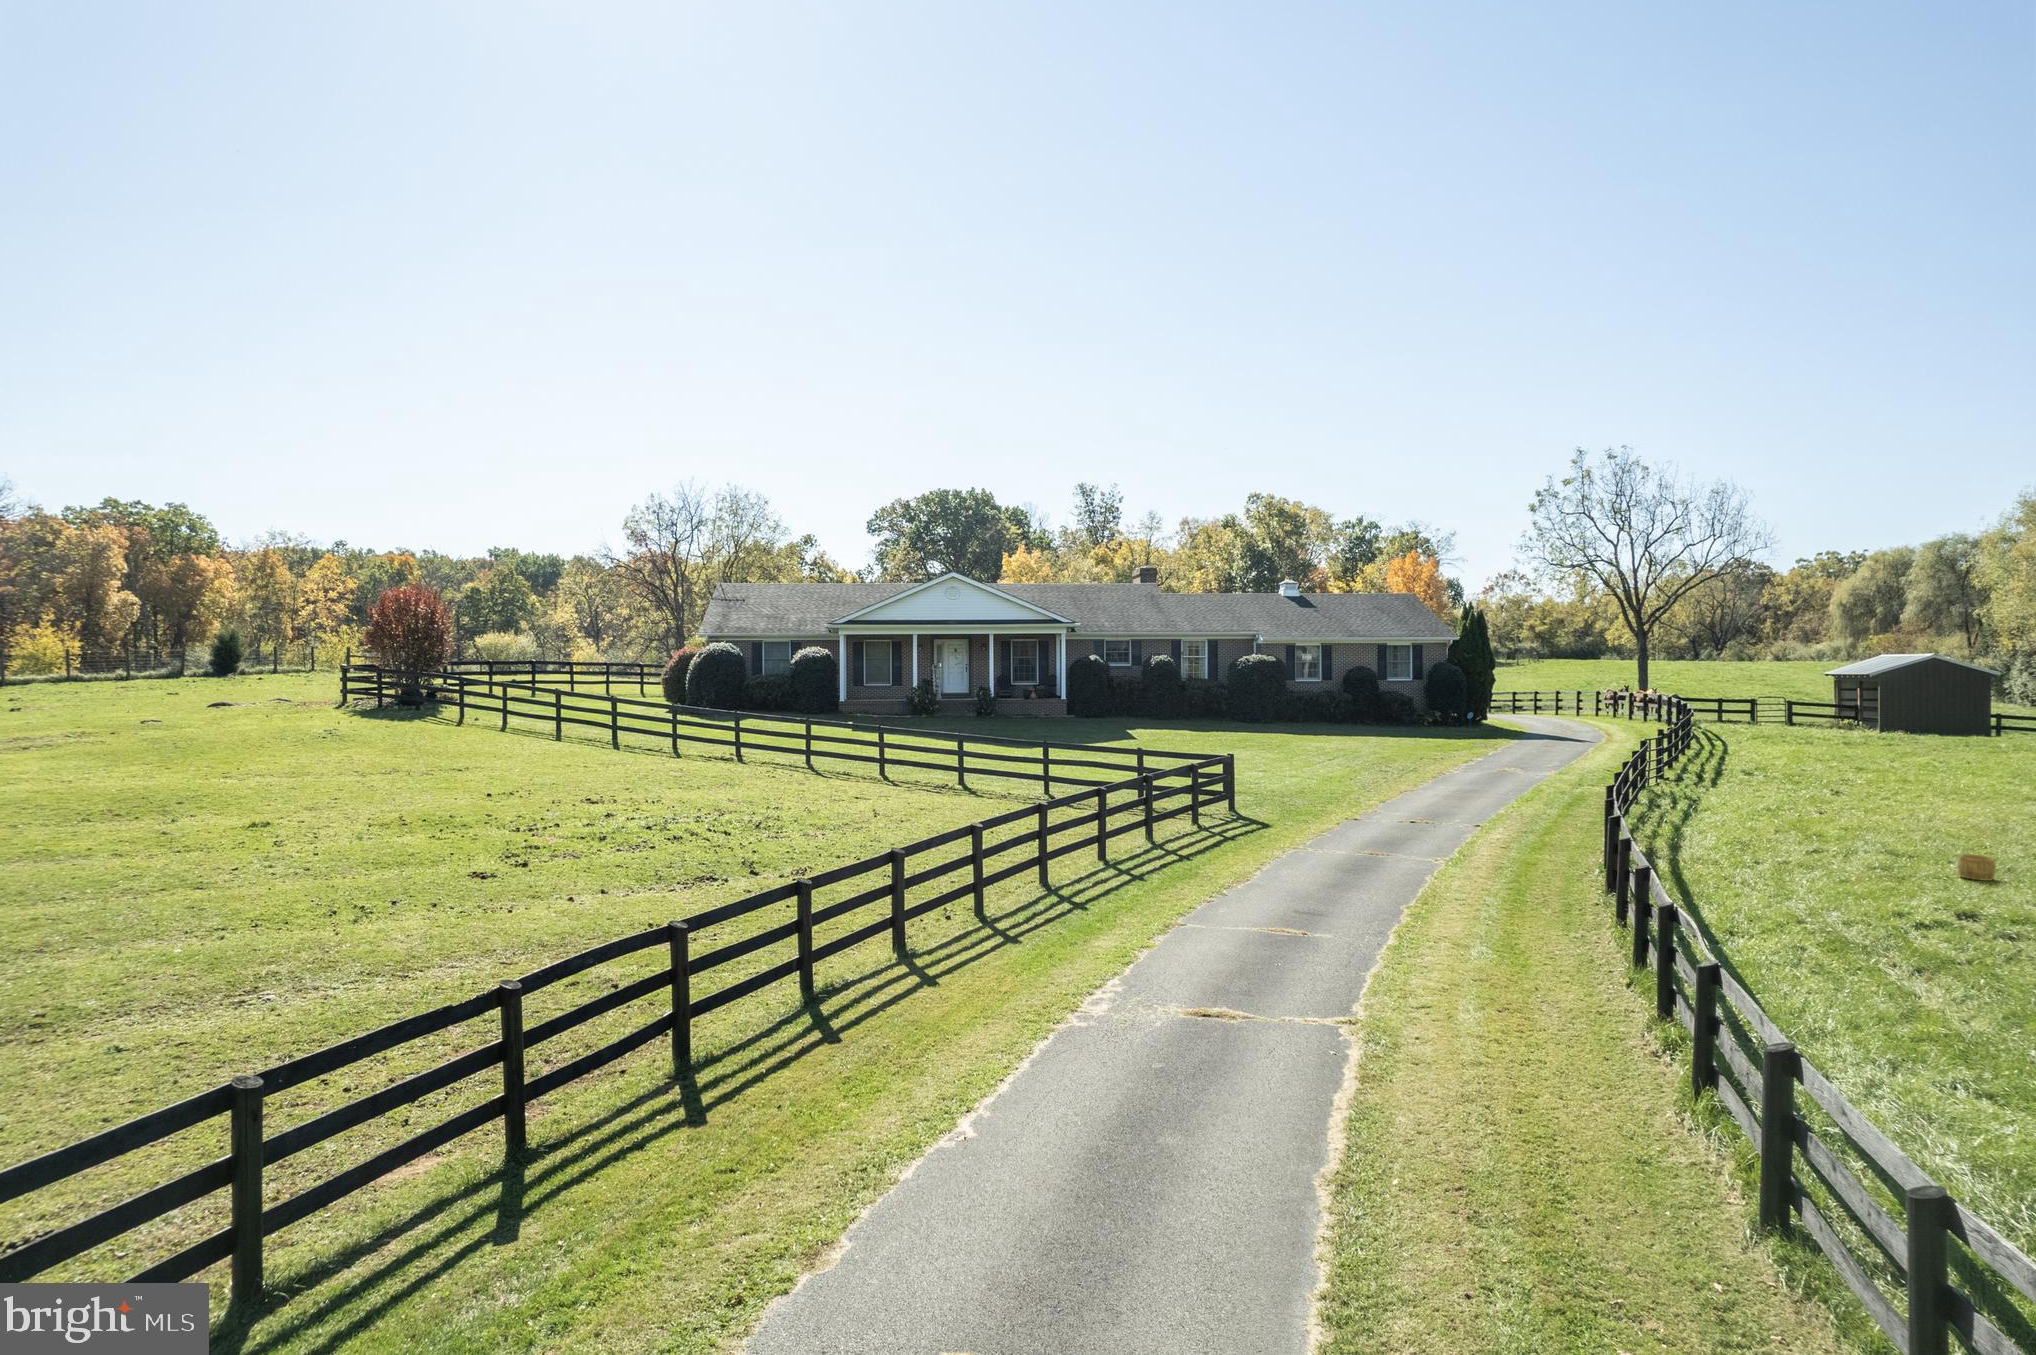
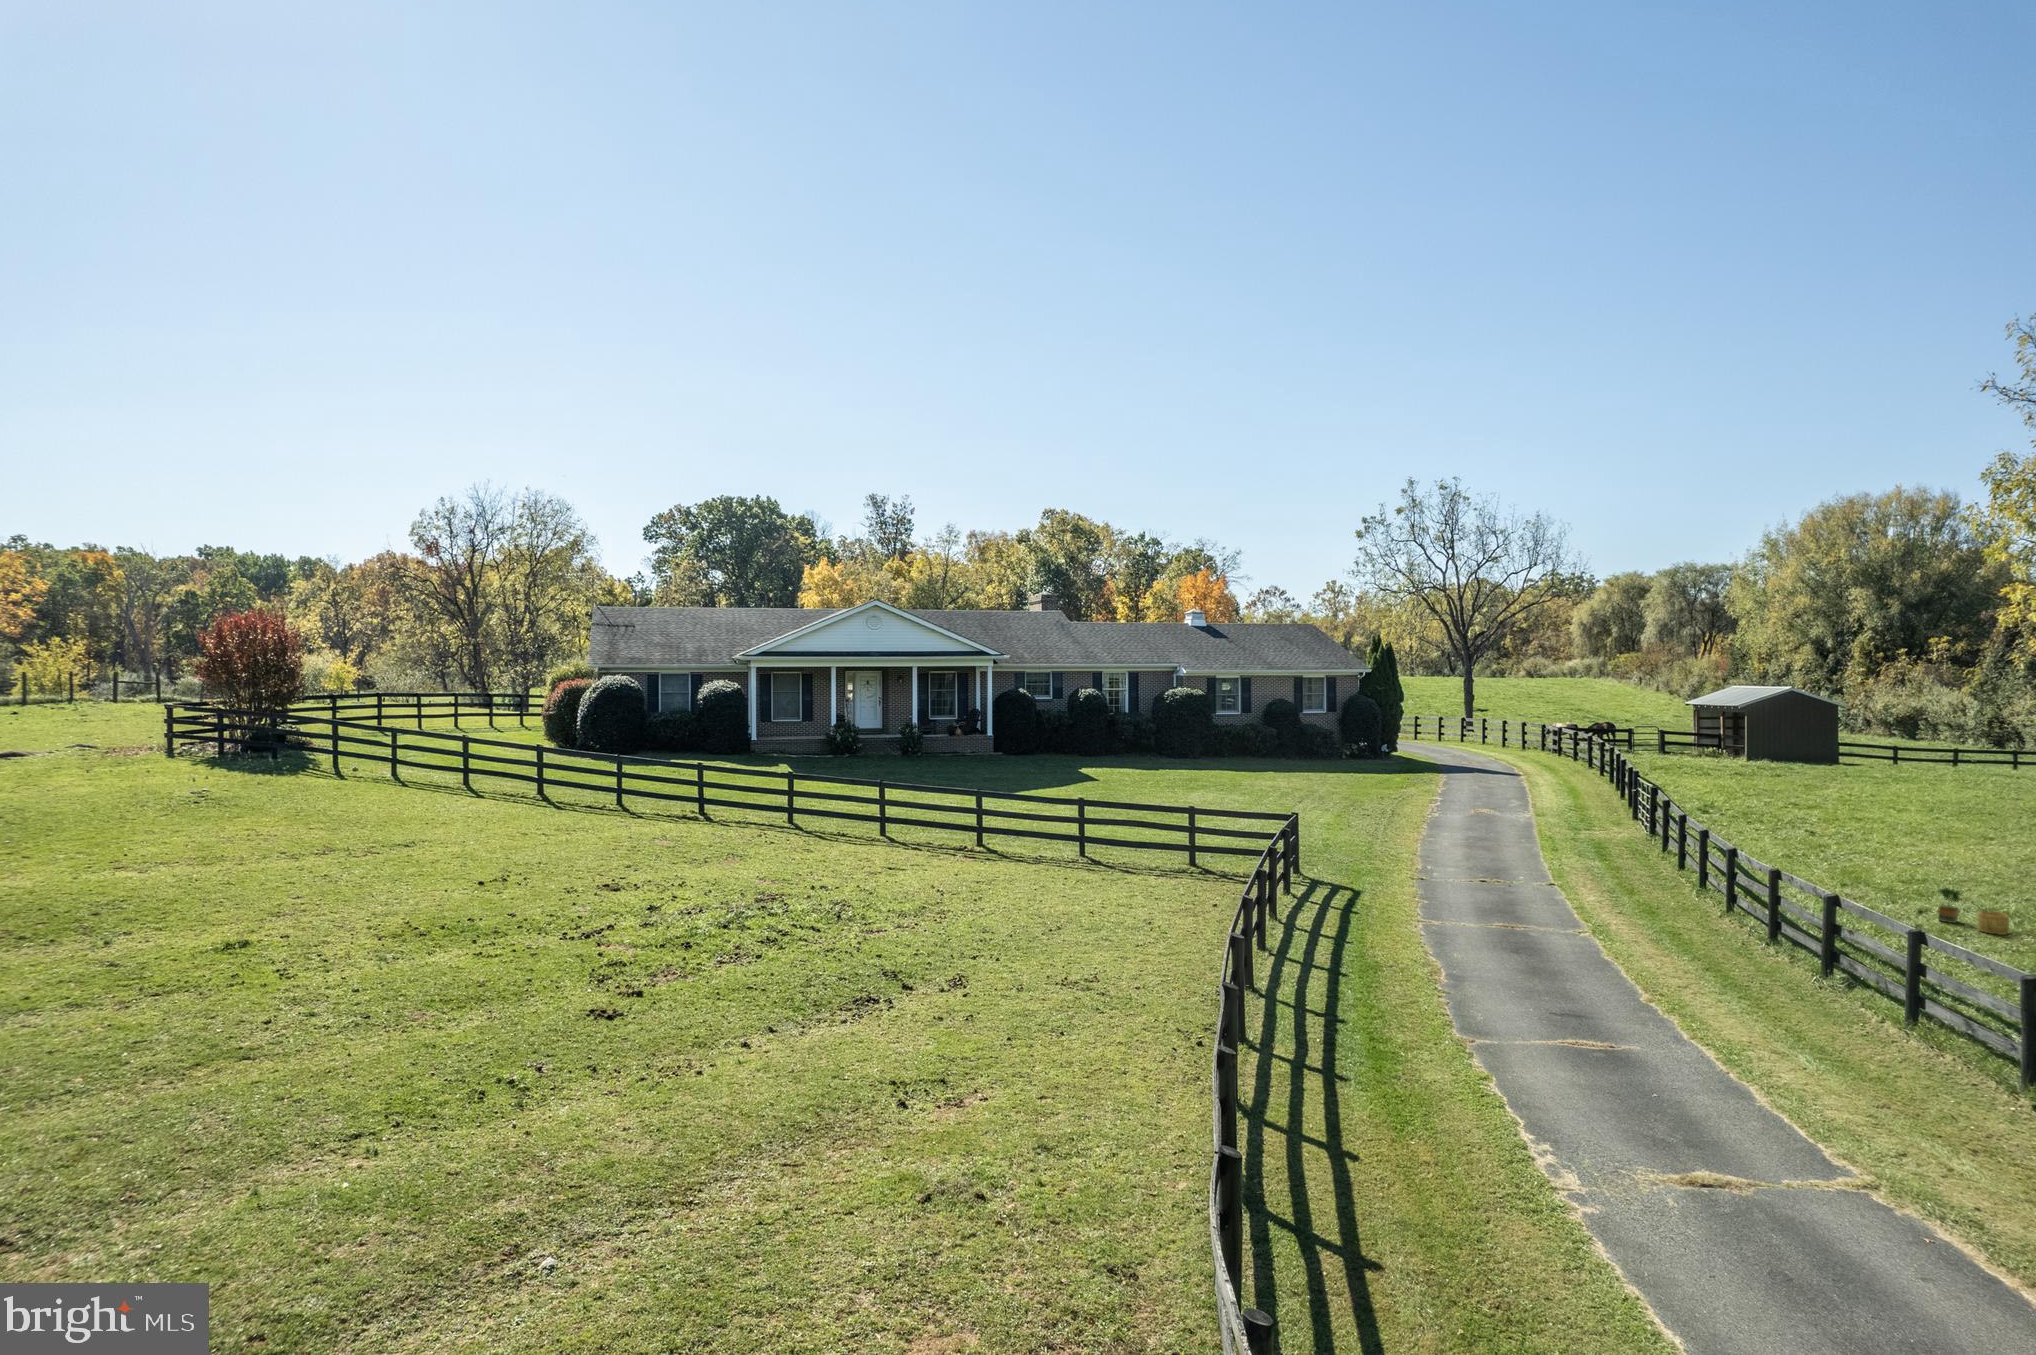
potted tree: none [1919,829,1952,869] -> present [1938,888,1963,923]

